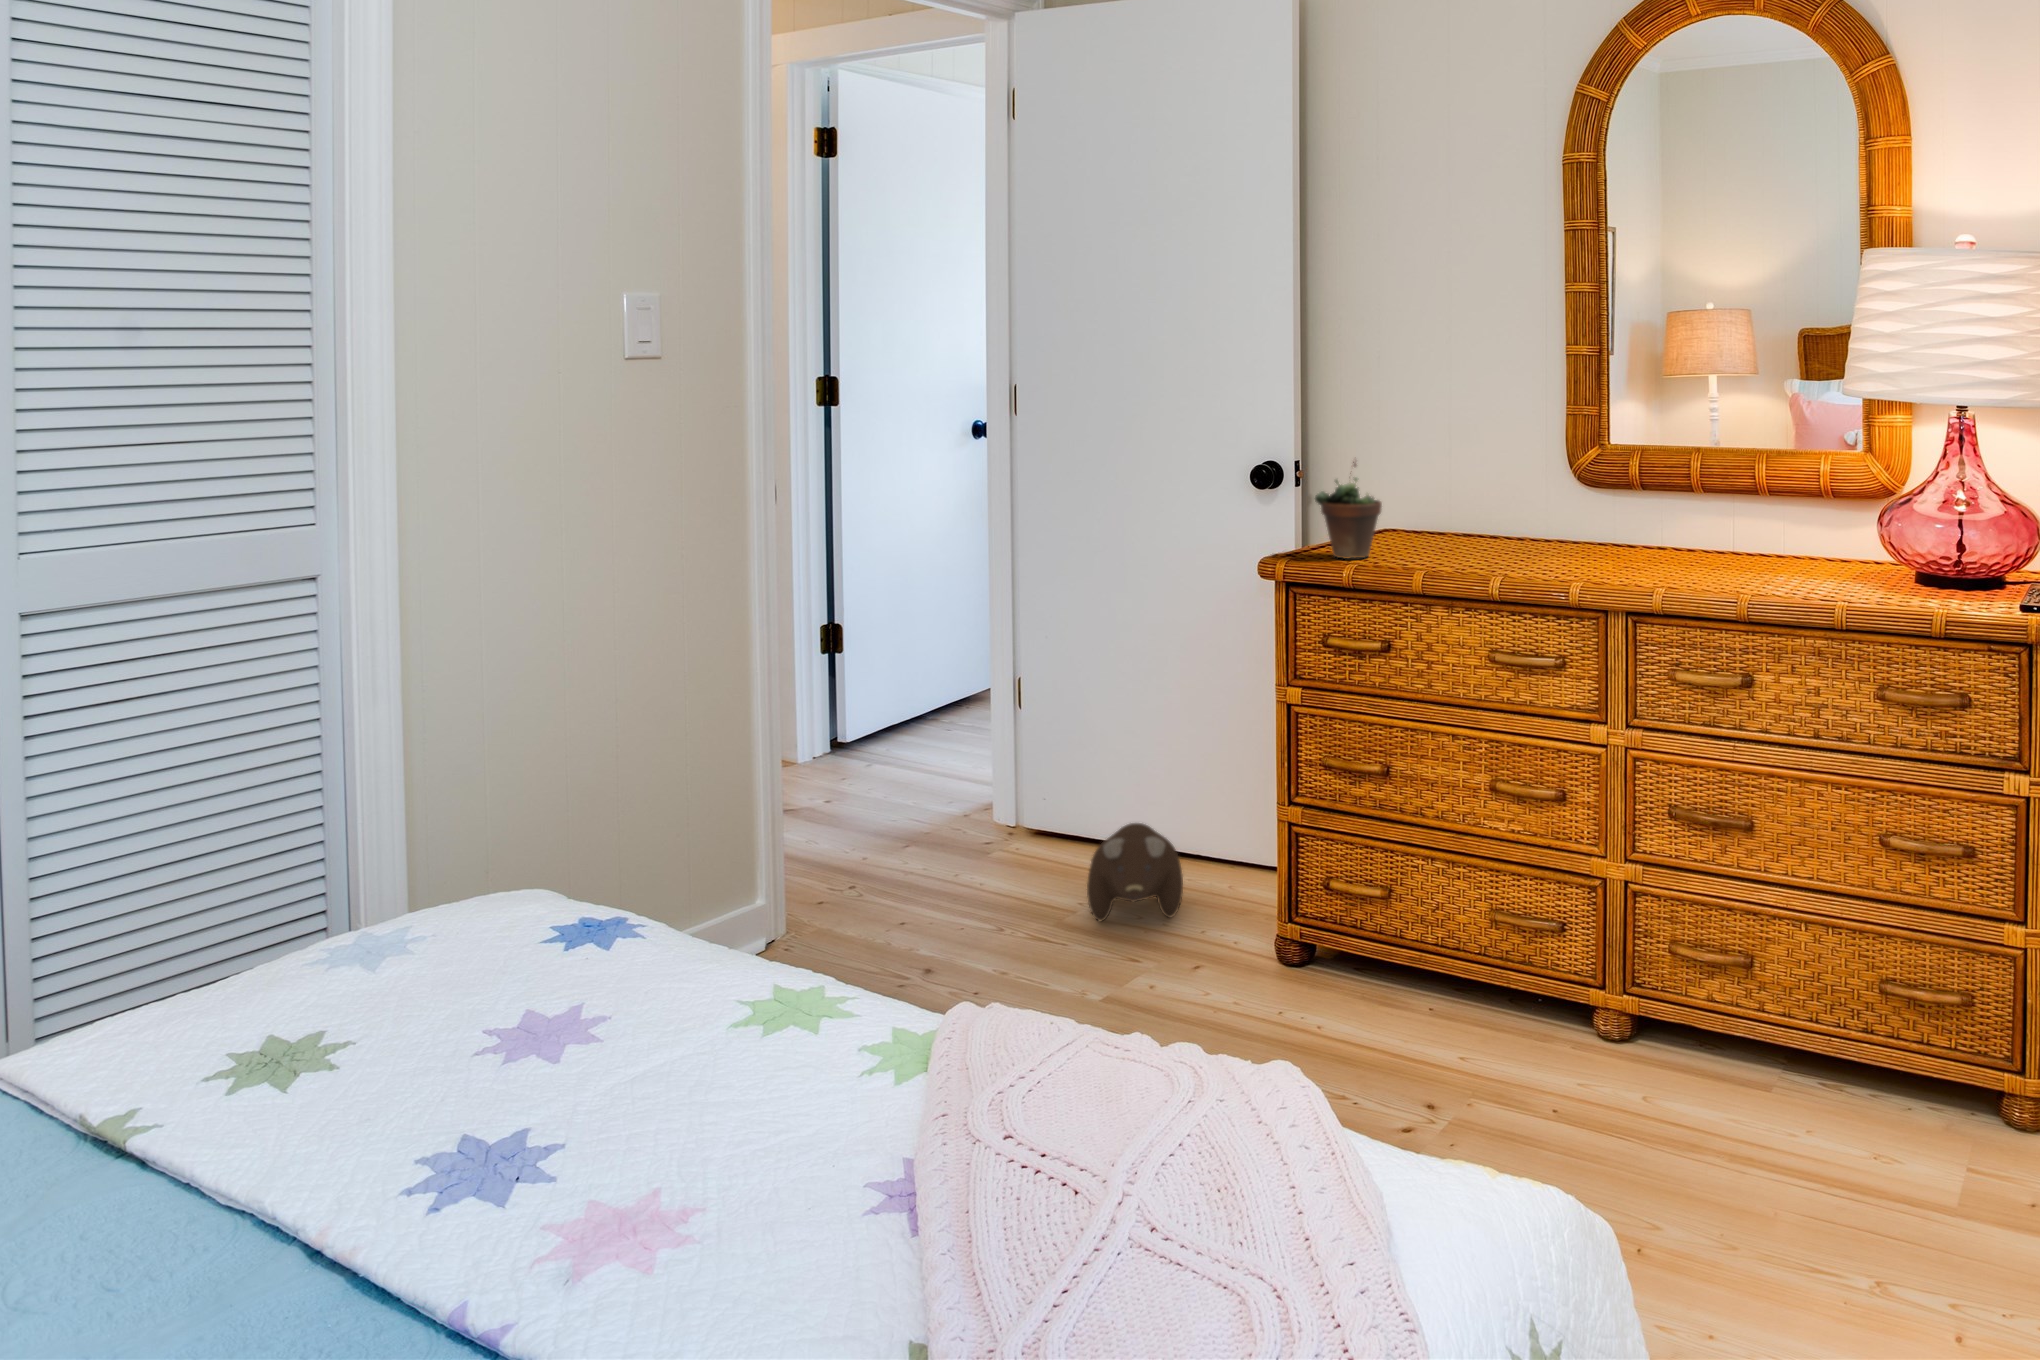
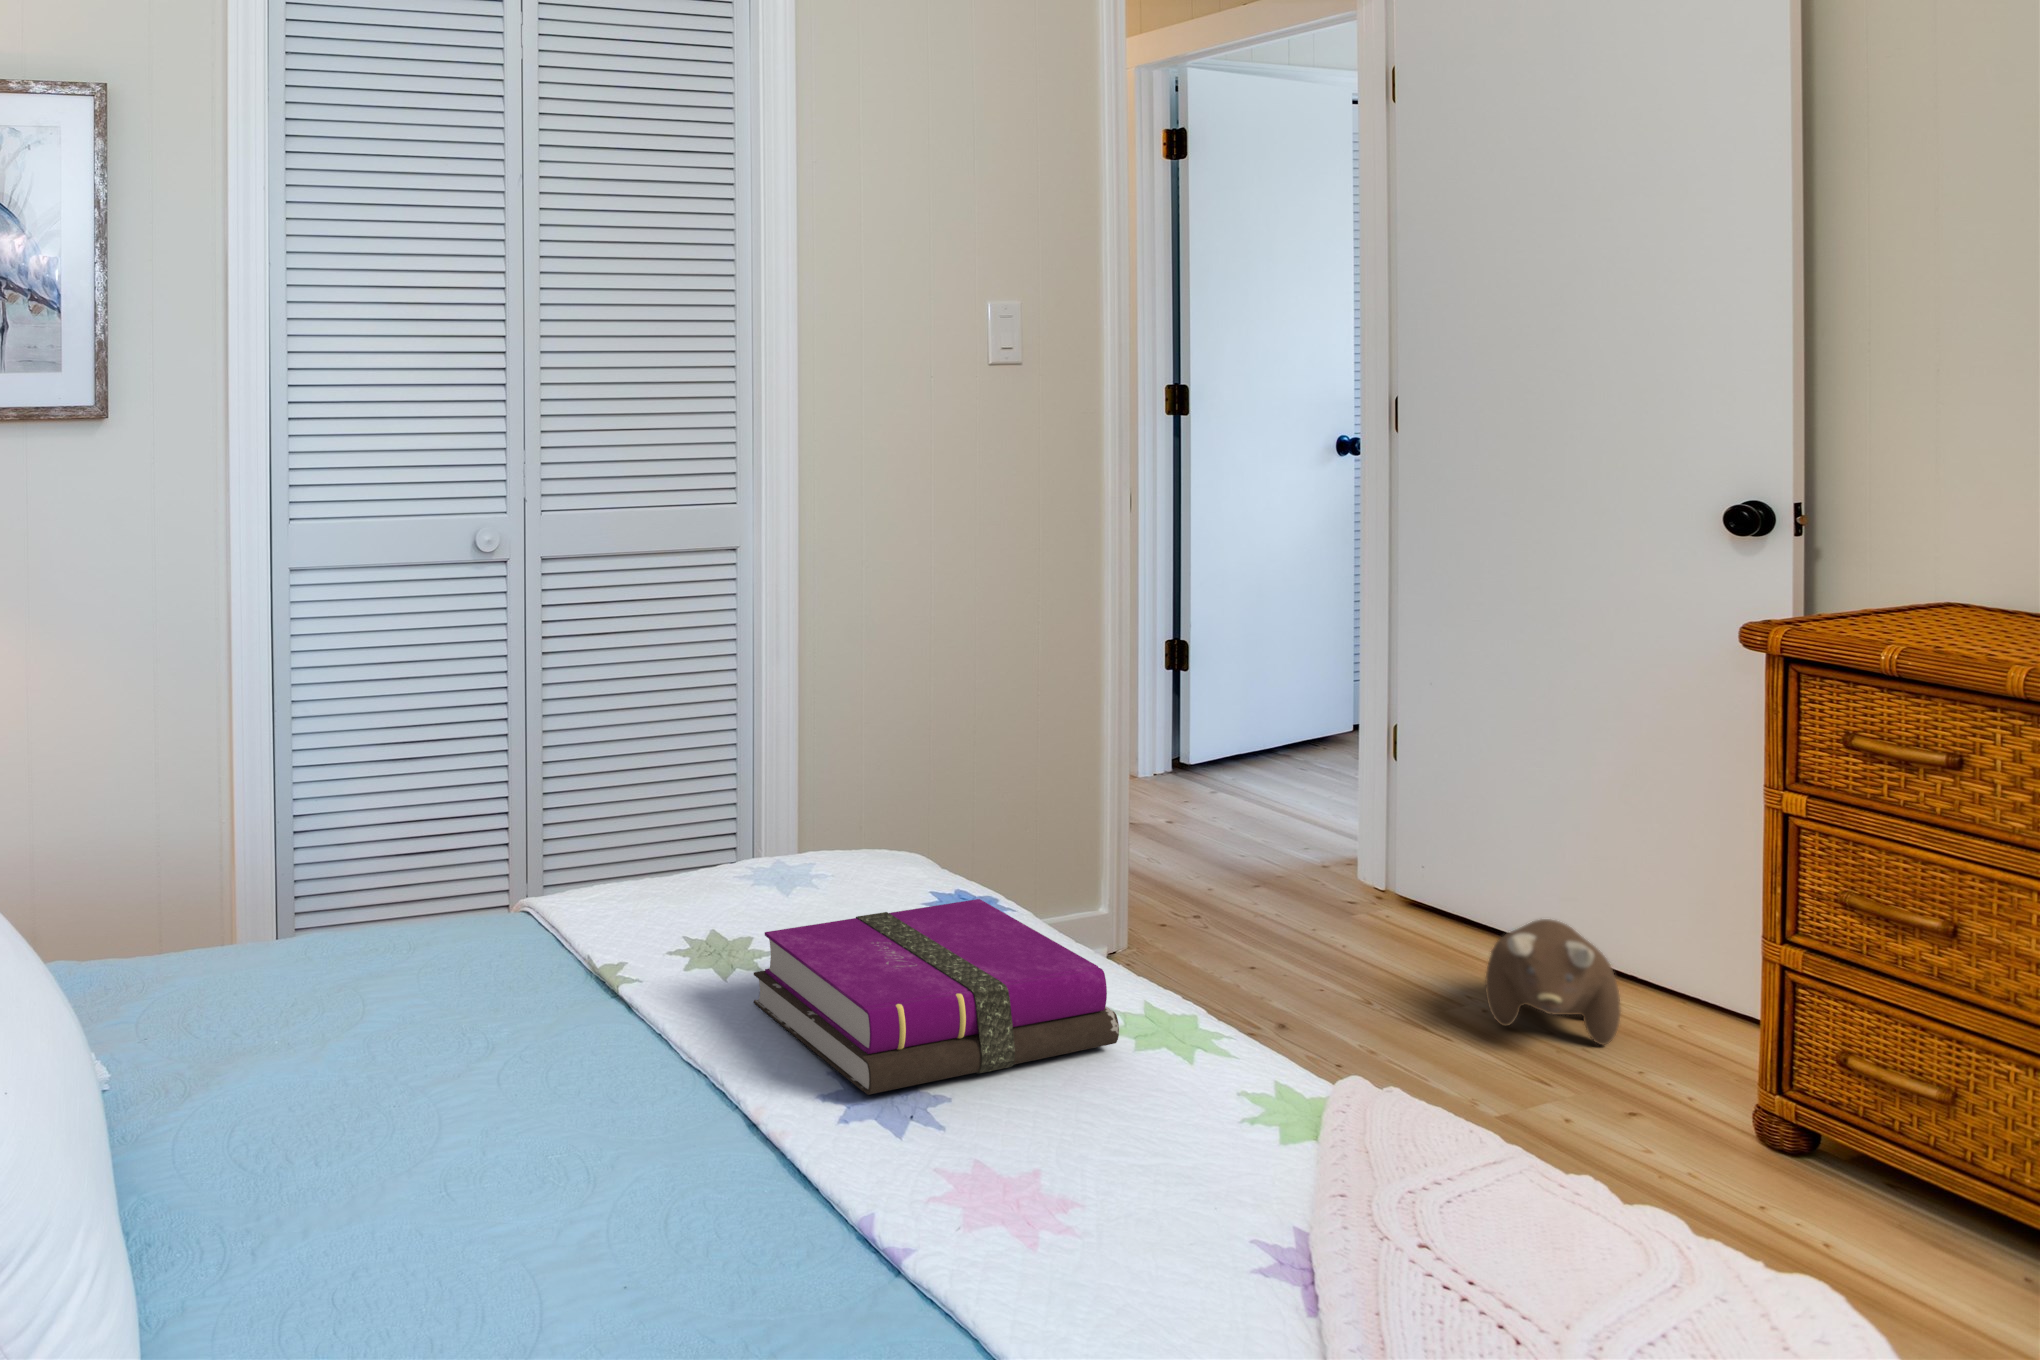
succulent plant: present [1315,461,1382,559] -> none [1829,502,1947,639]
notebook: none [310,916,762,1178] -> present [754,899,1119,1095]

